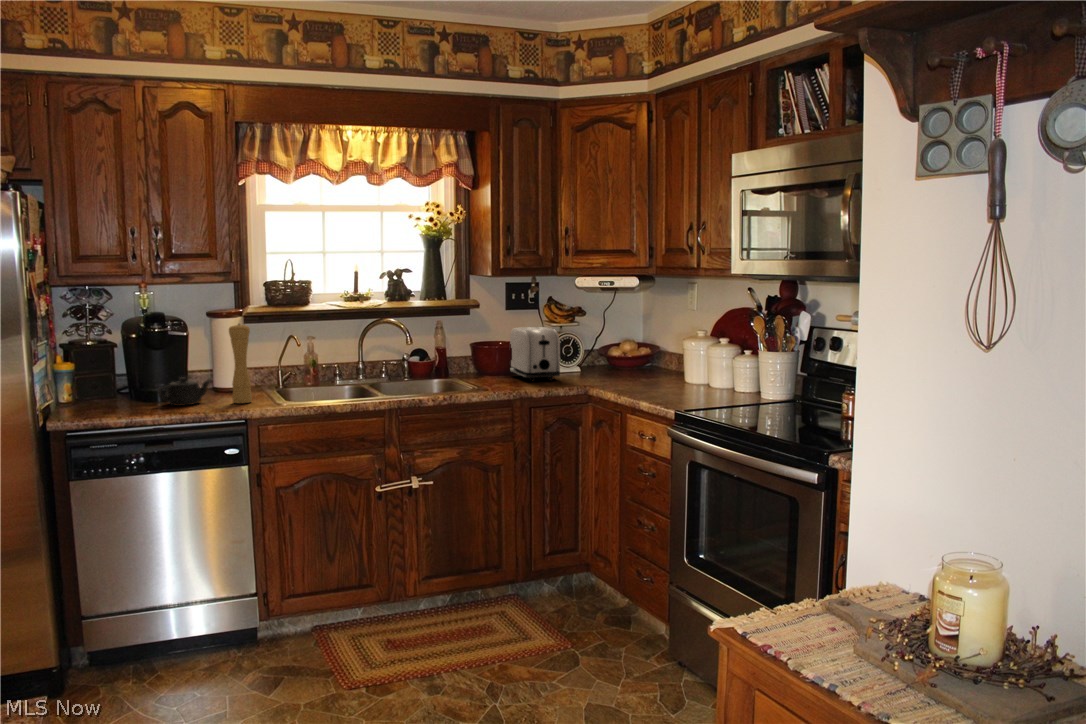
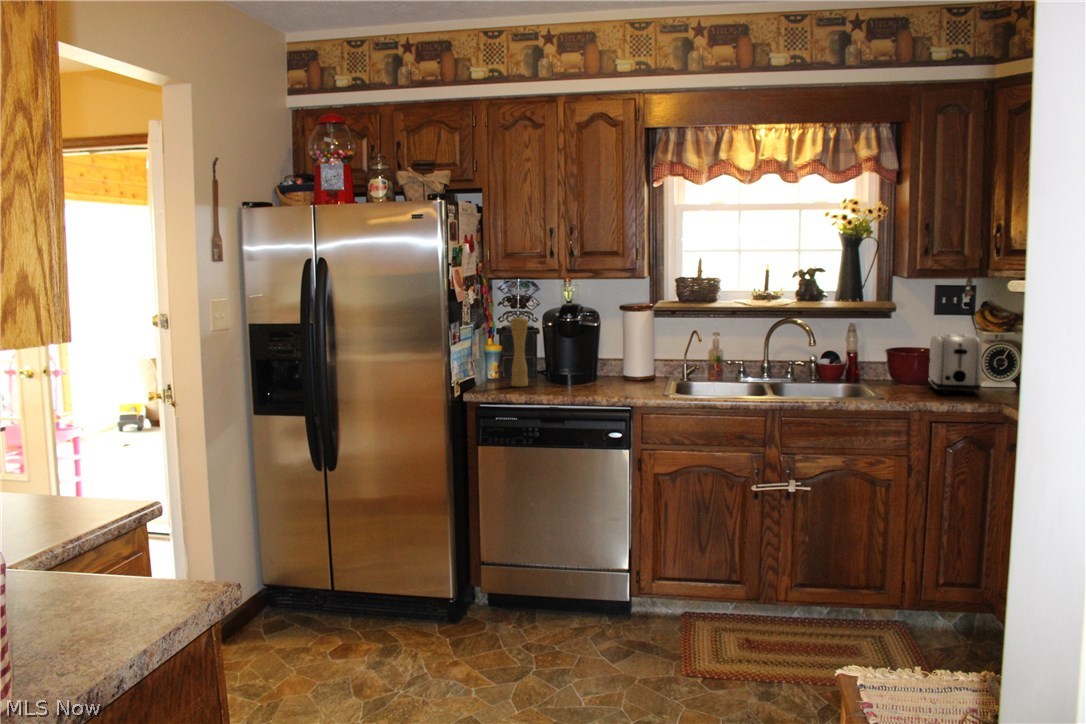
pepper mill: present [229,324,252,403] -> present [510,317,528,387]
teapot: present [158,377,211,406] -> none [566,364,613,389]

